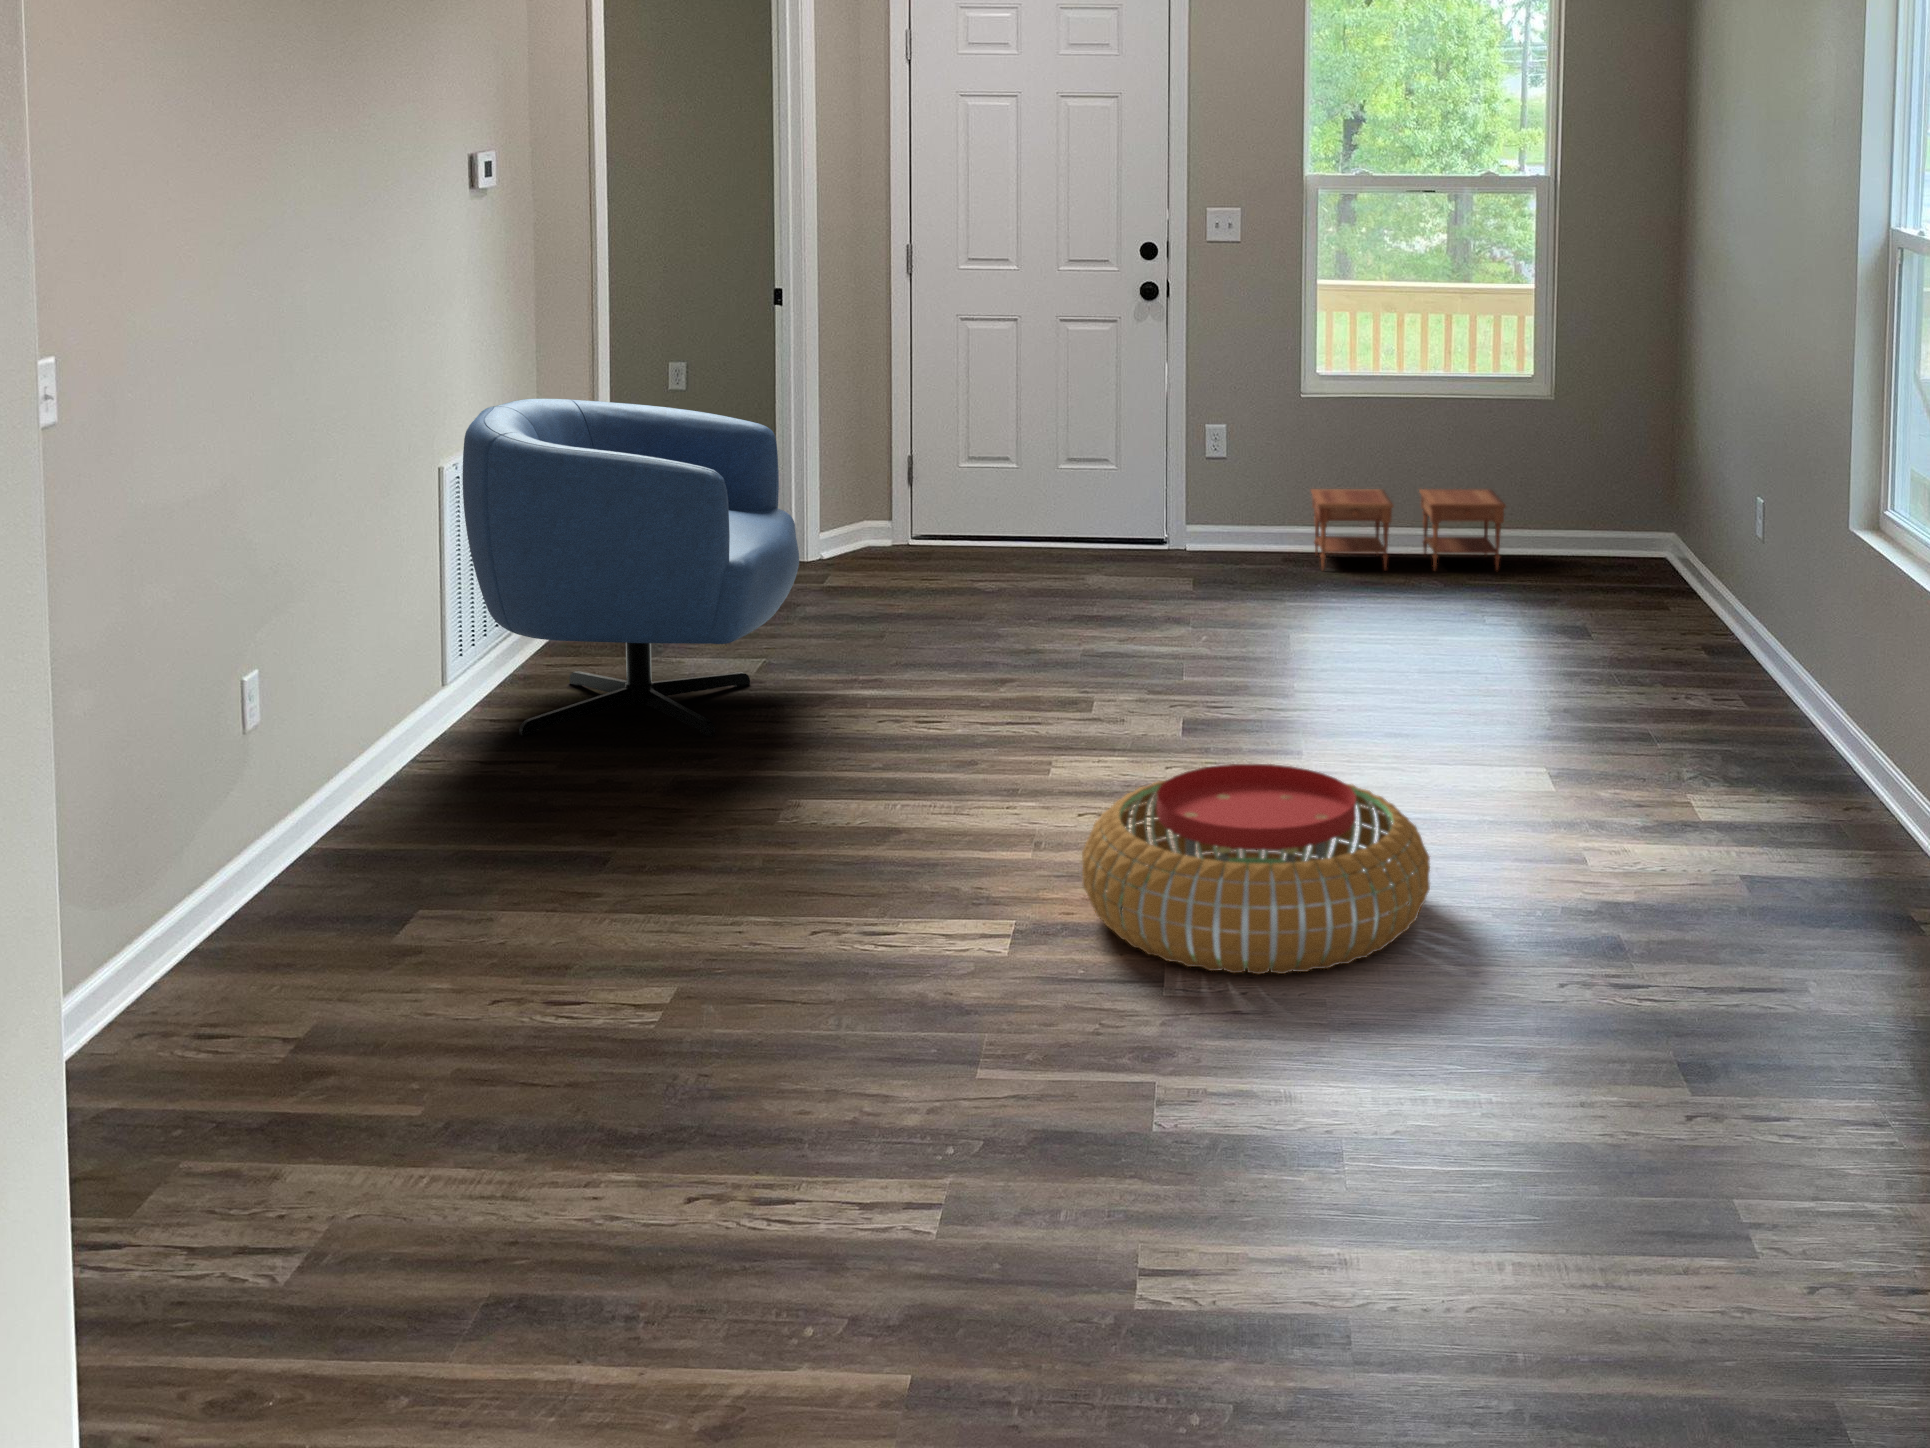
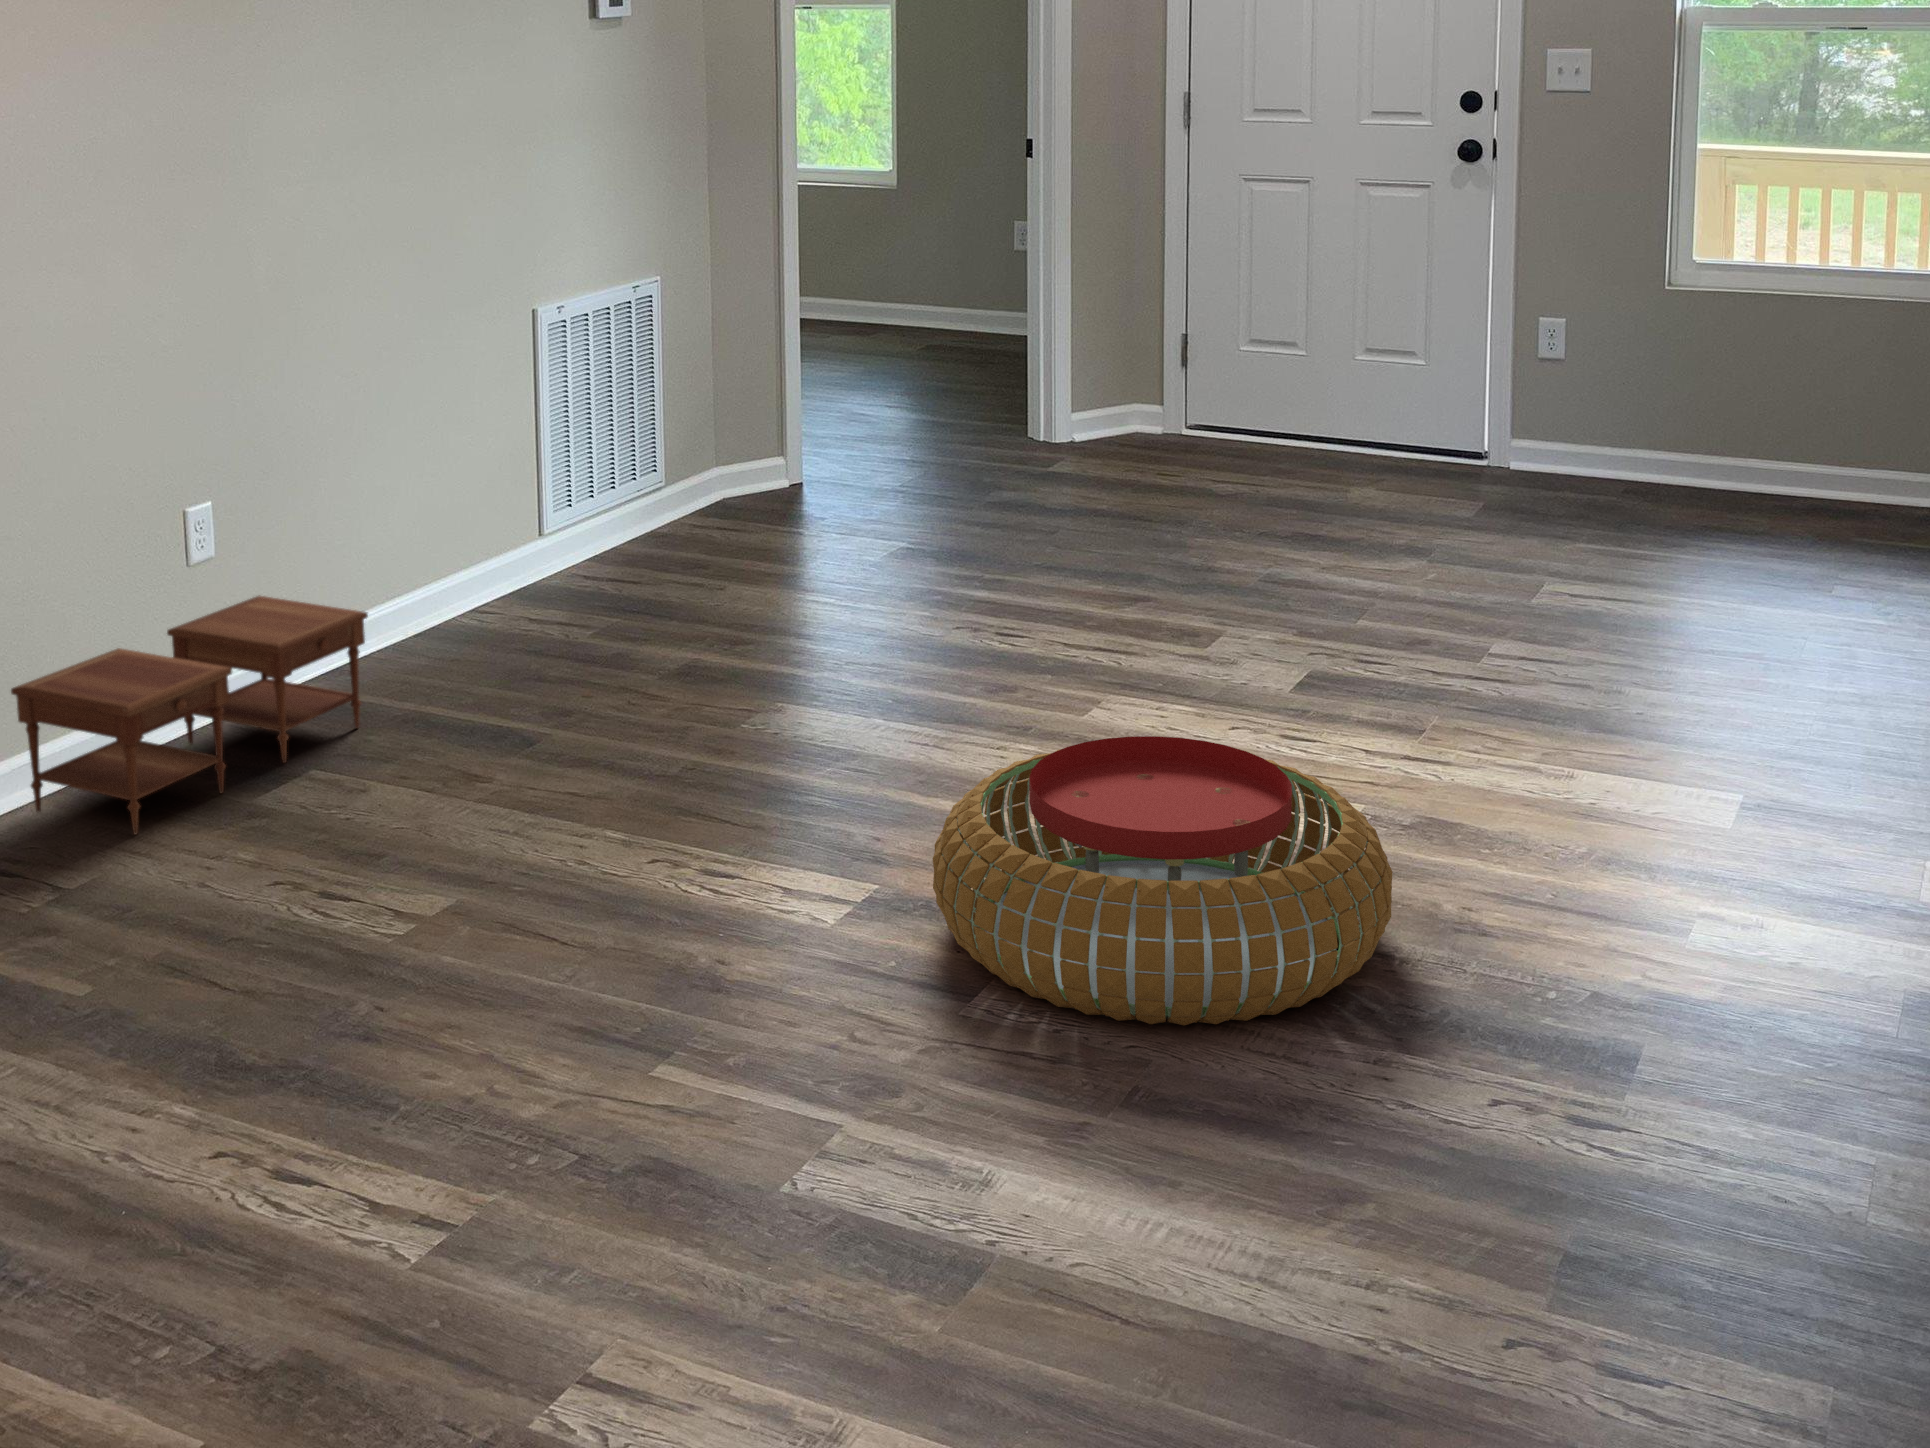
armchair: present [463,399,799,737] -> none [539,246,919,624]
side table: present [1311,489,1506,570] -> present [11,595,368,834]

